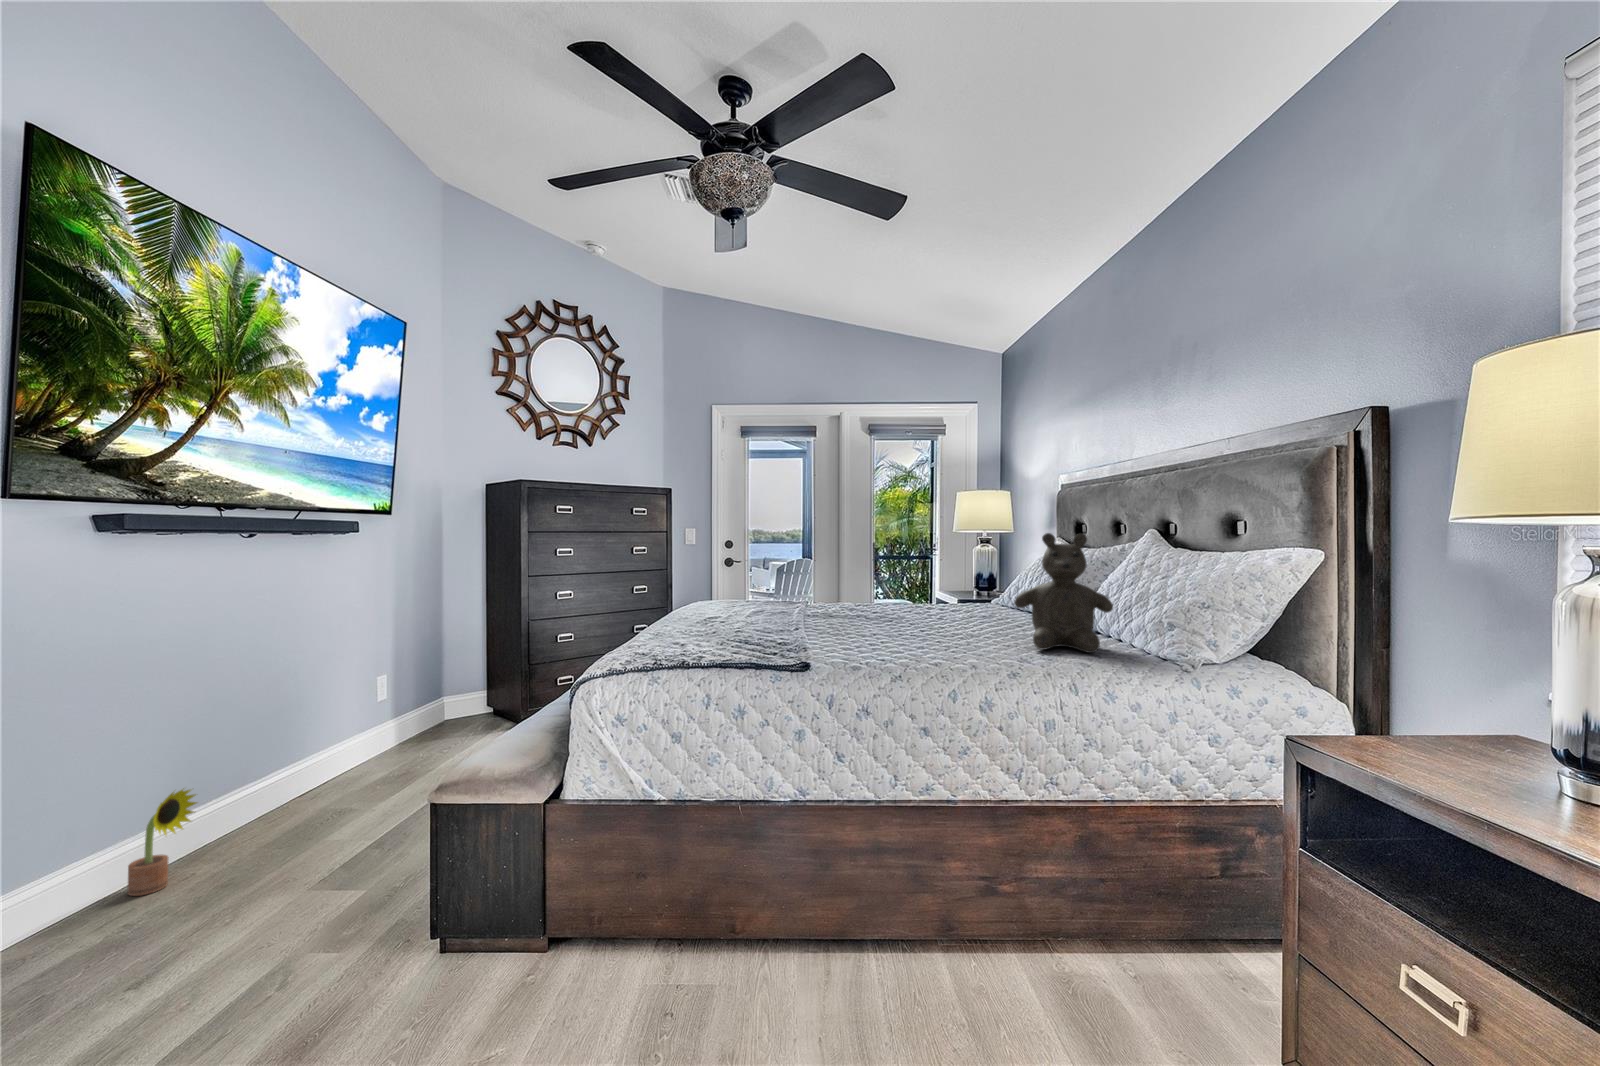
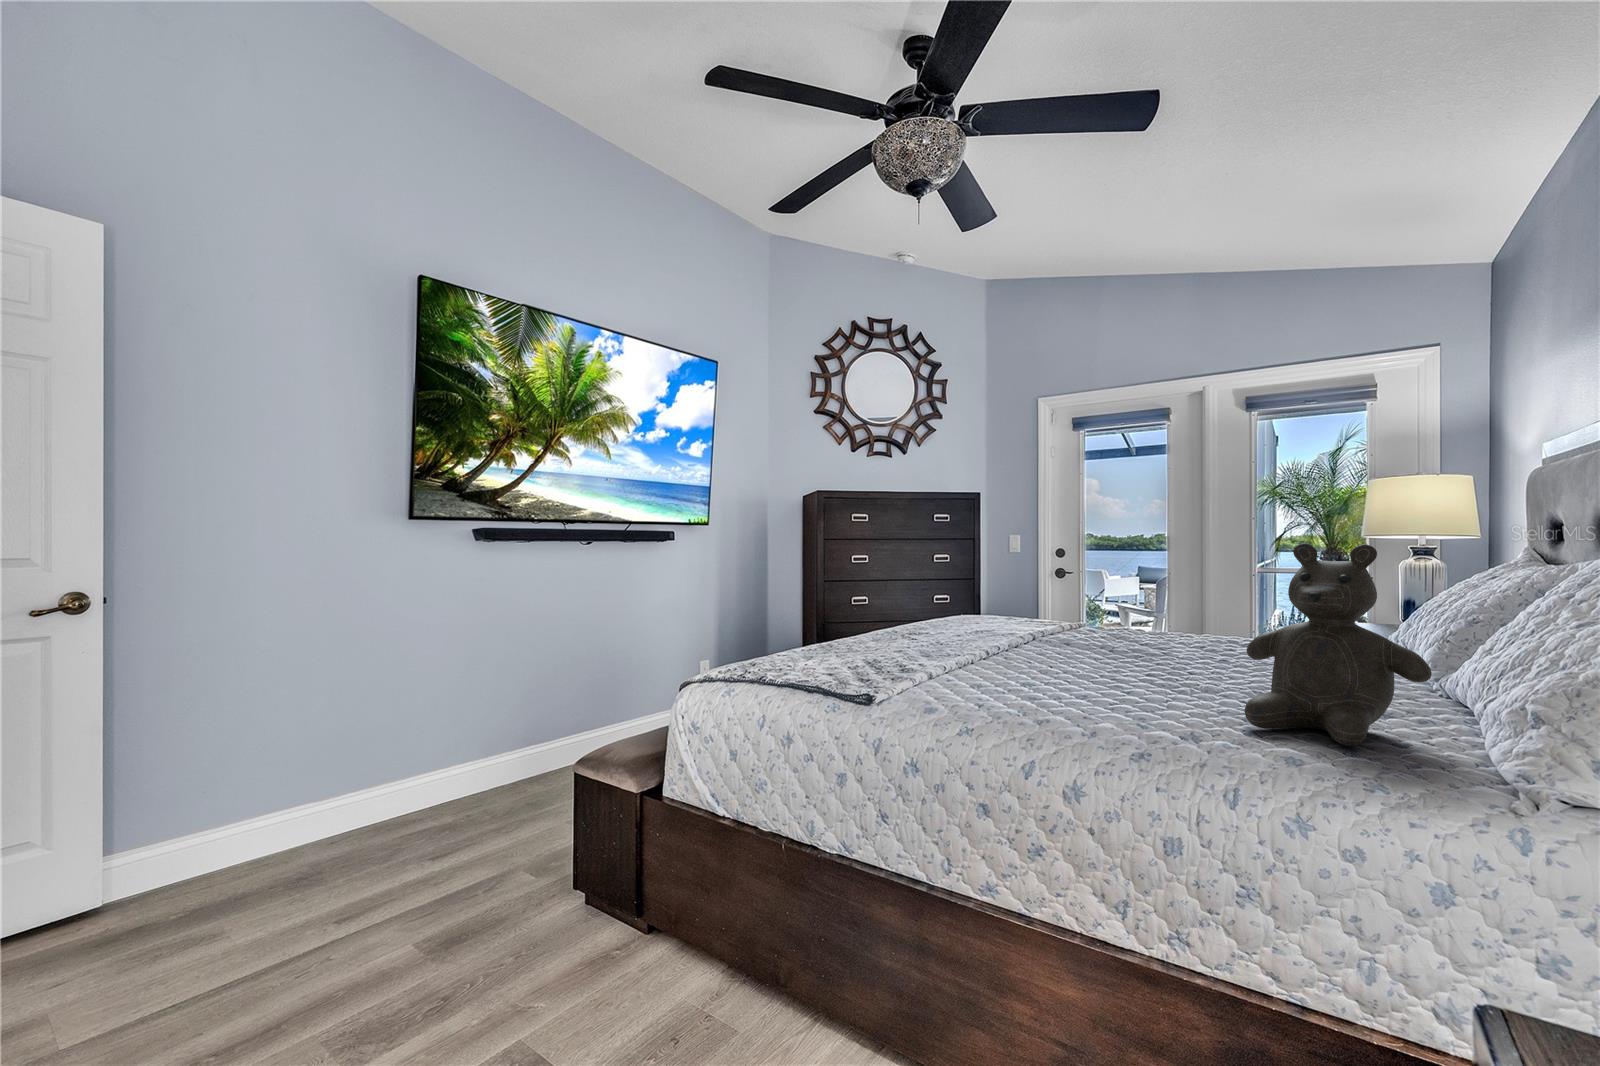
decorative plant: present [128,788,197,896] -> none [486,729,526,802]

